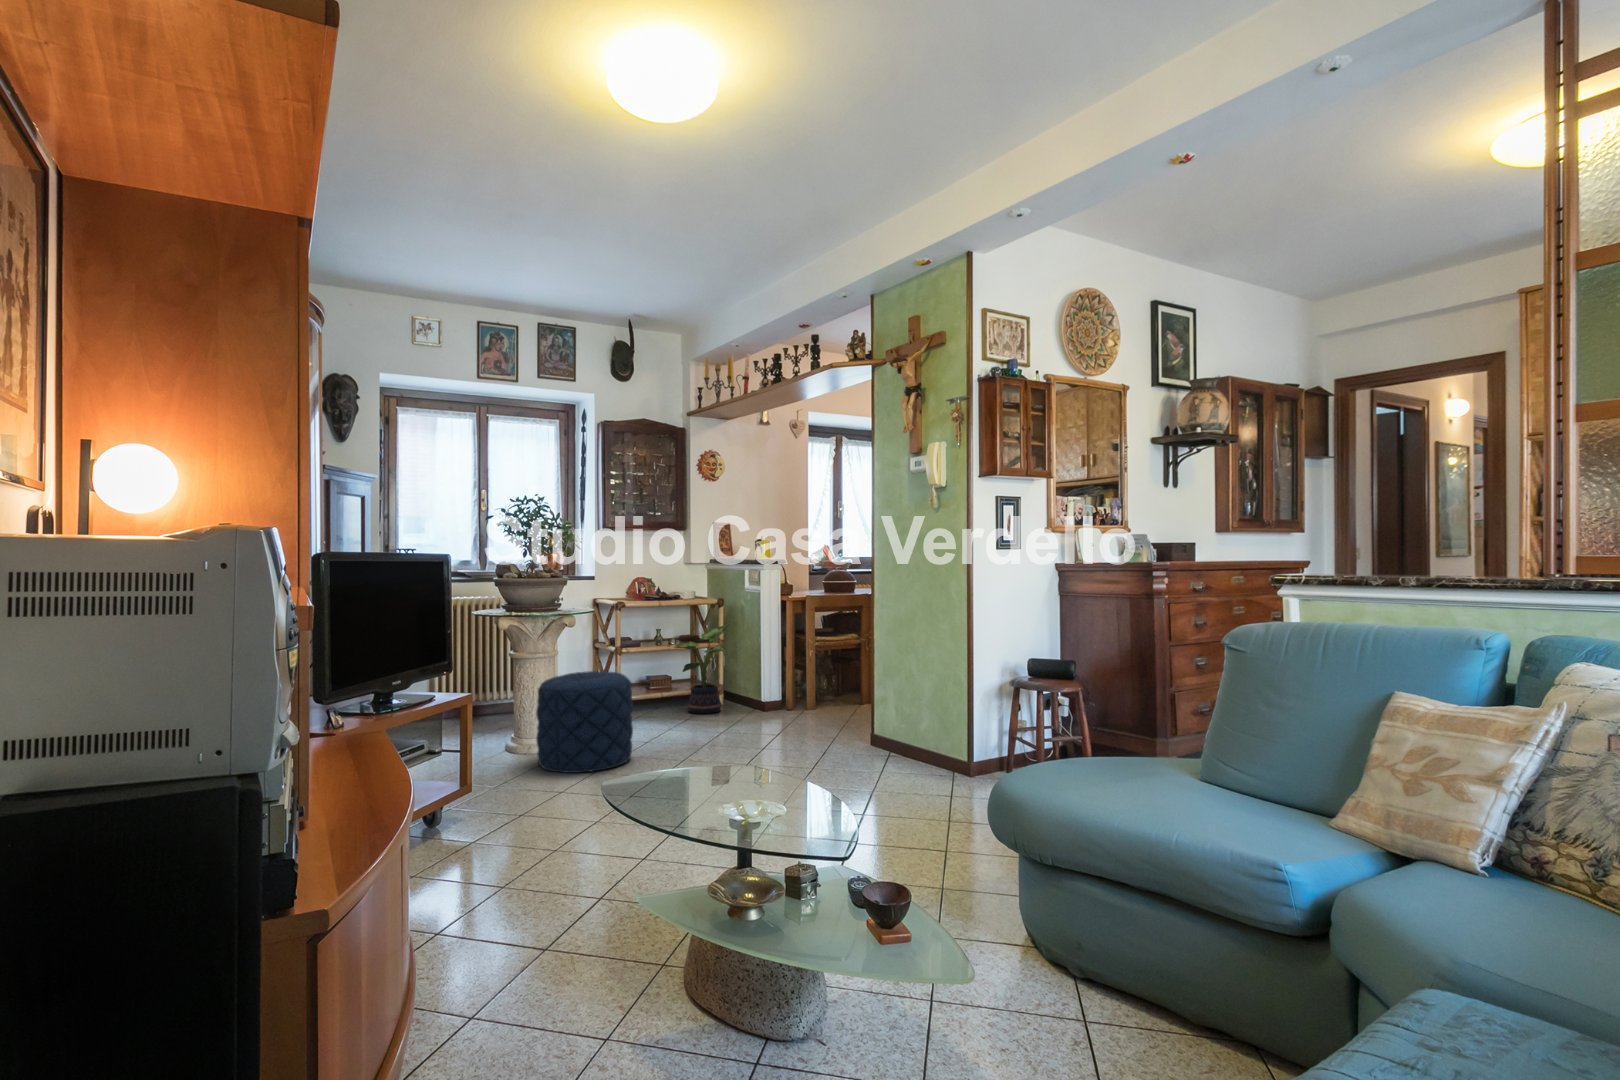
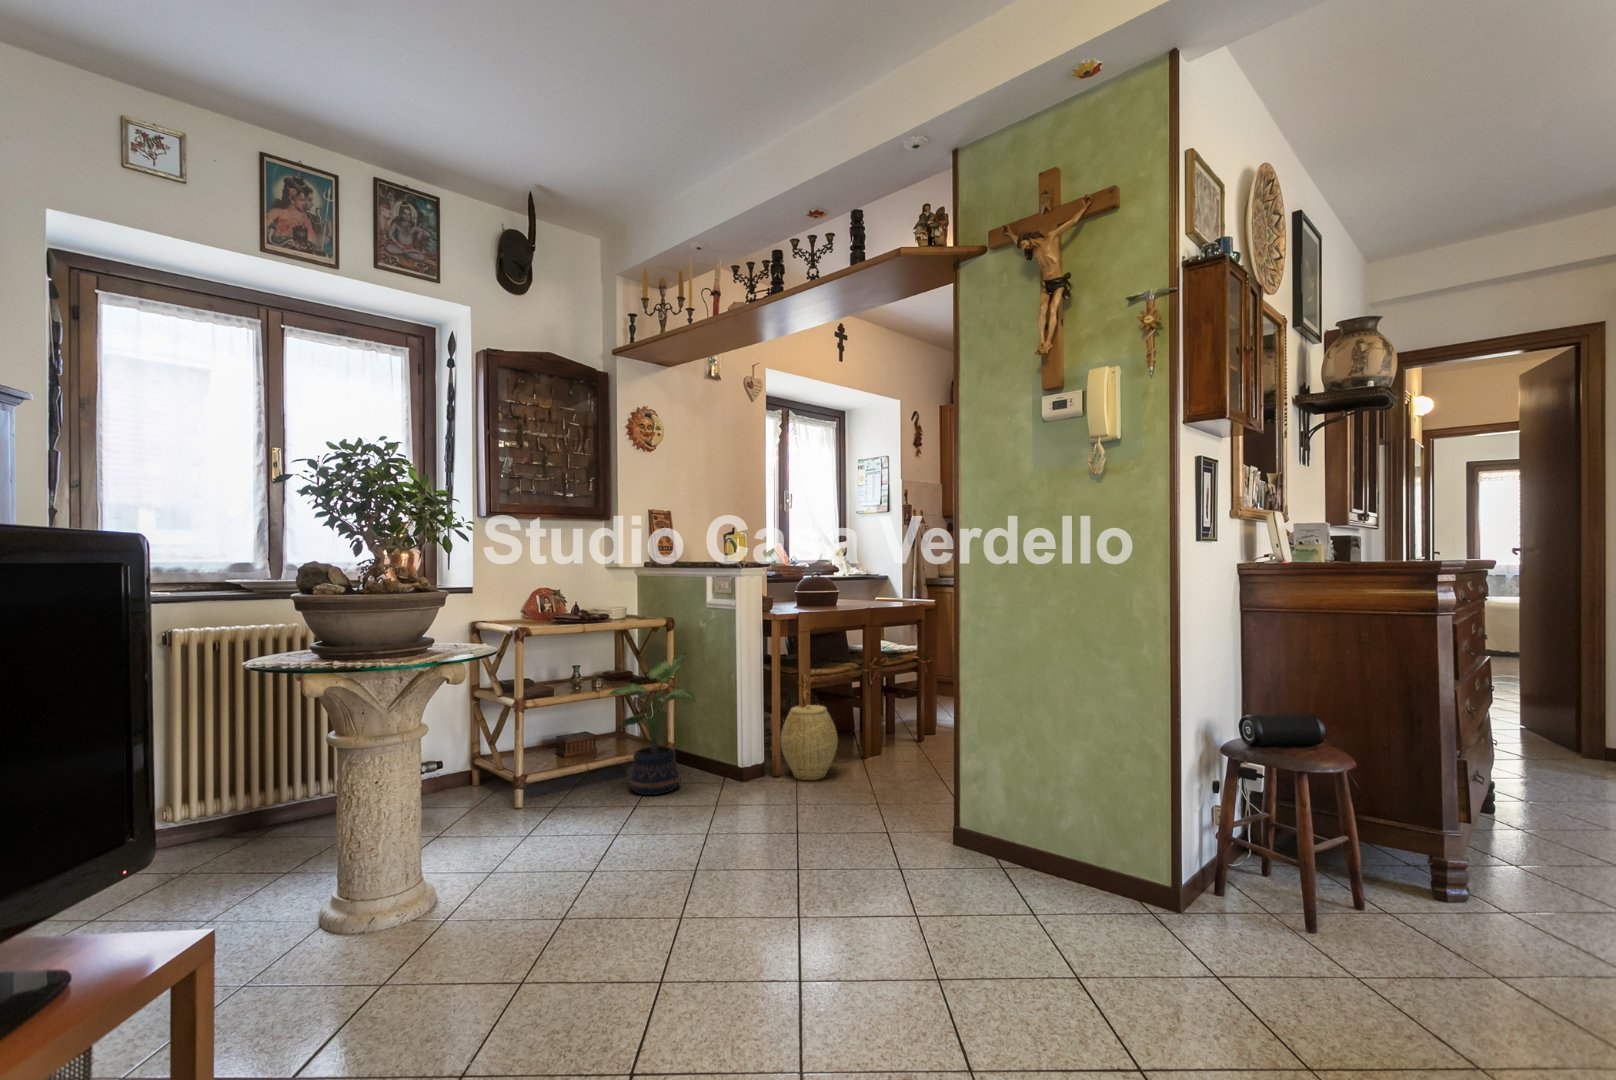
woven basket: none [790,662,830,713] -> present [781,705,838,780]
pouf: present [536,671,633,773] -> none [393,769,594,1013]

